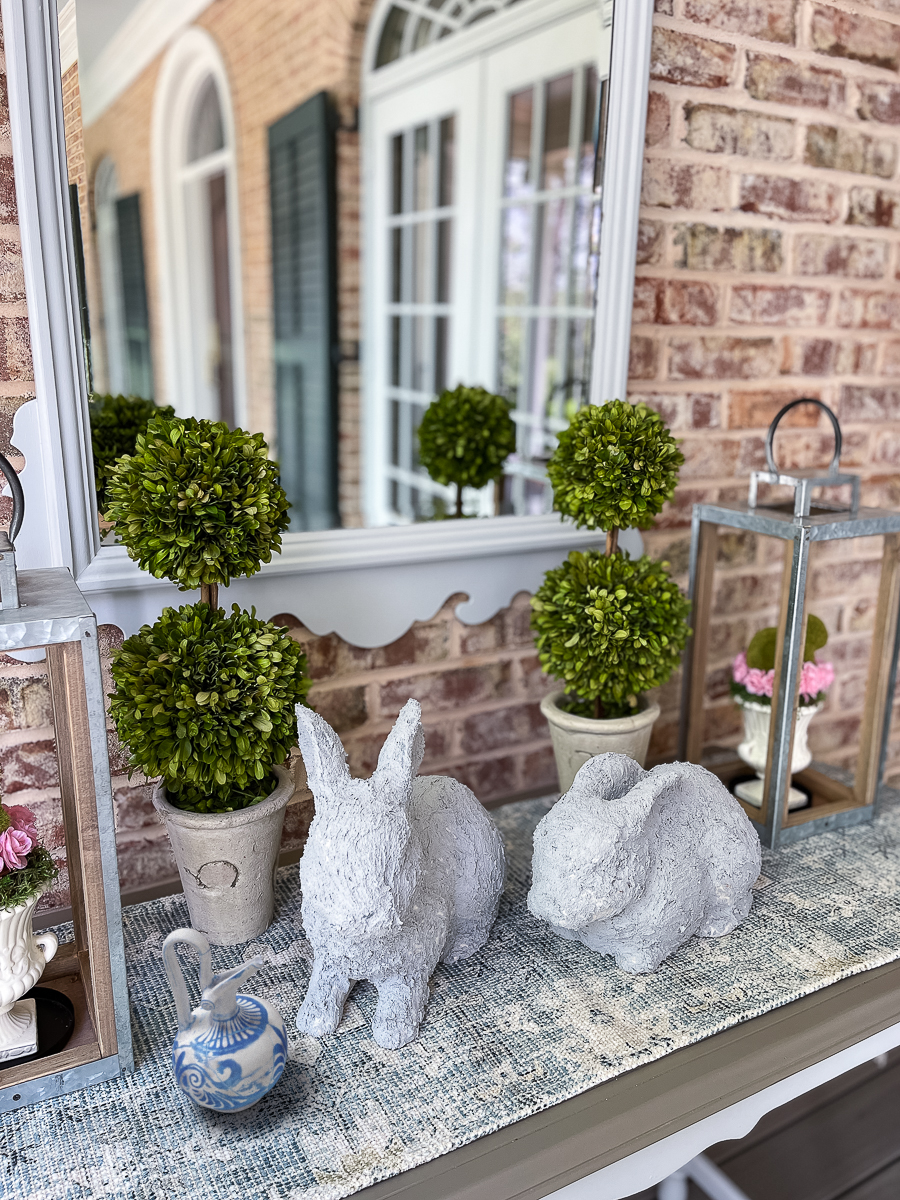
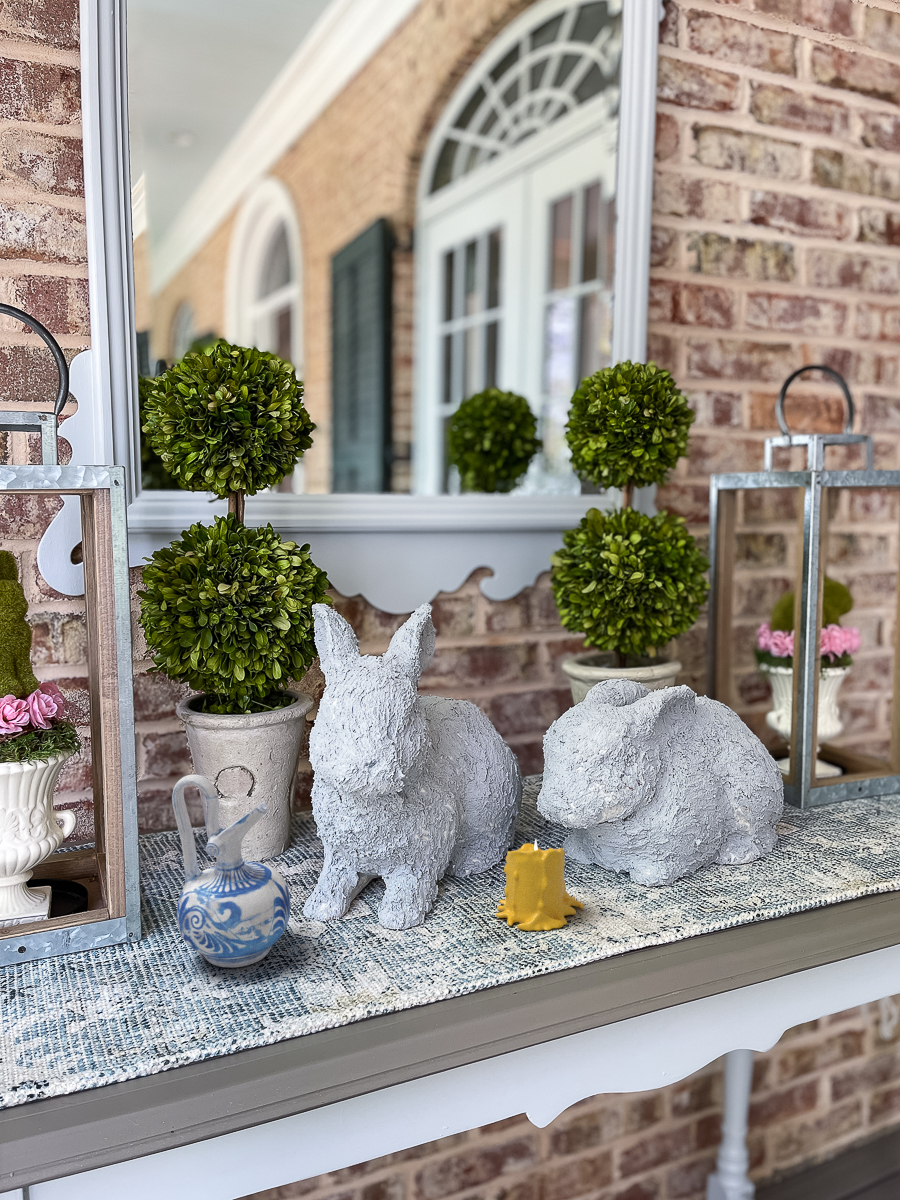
candle: none [490,944,575,1042] -> present [496,839,584,931]

